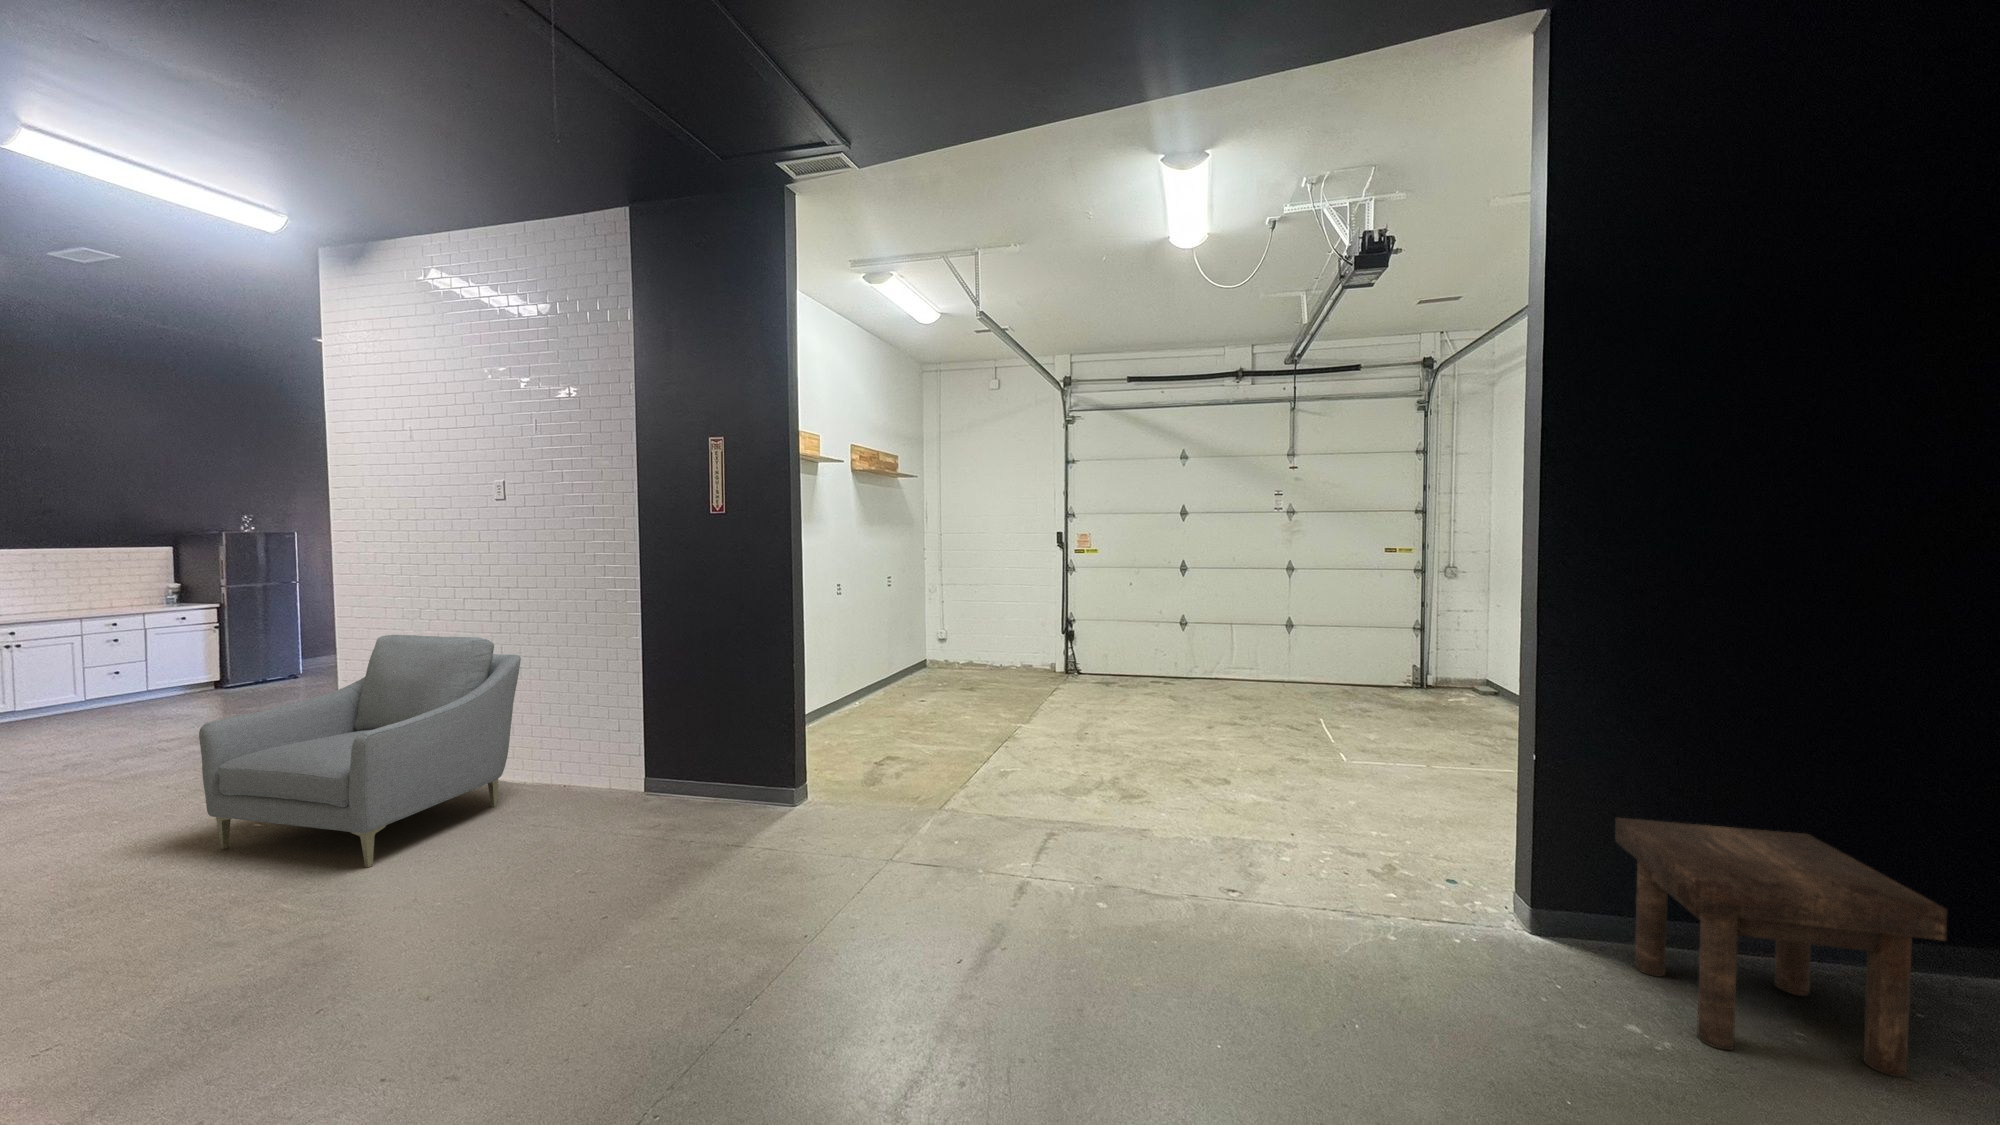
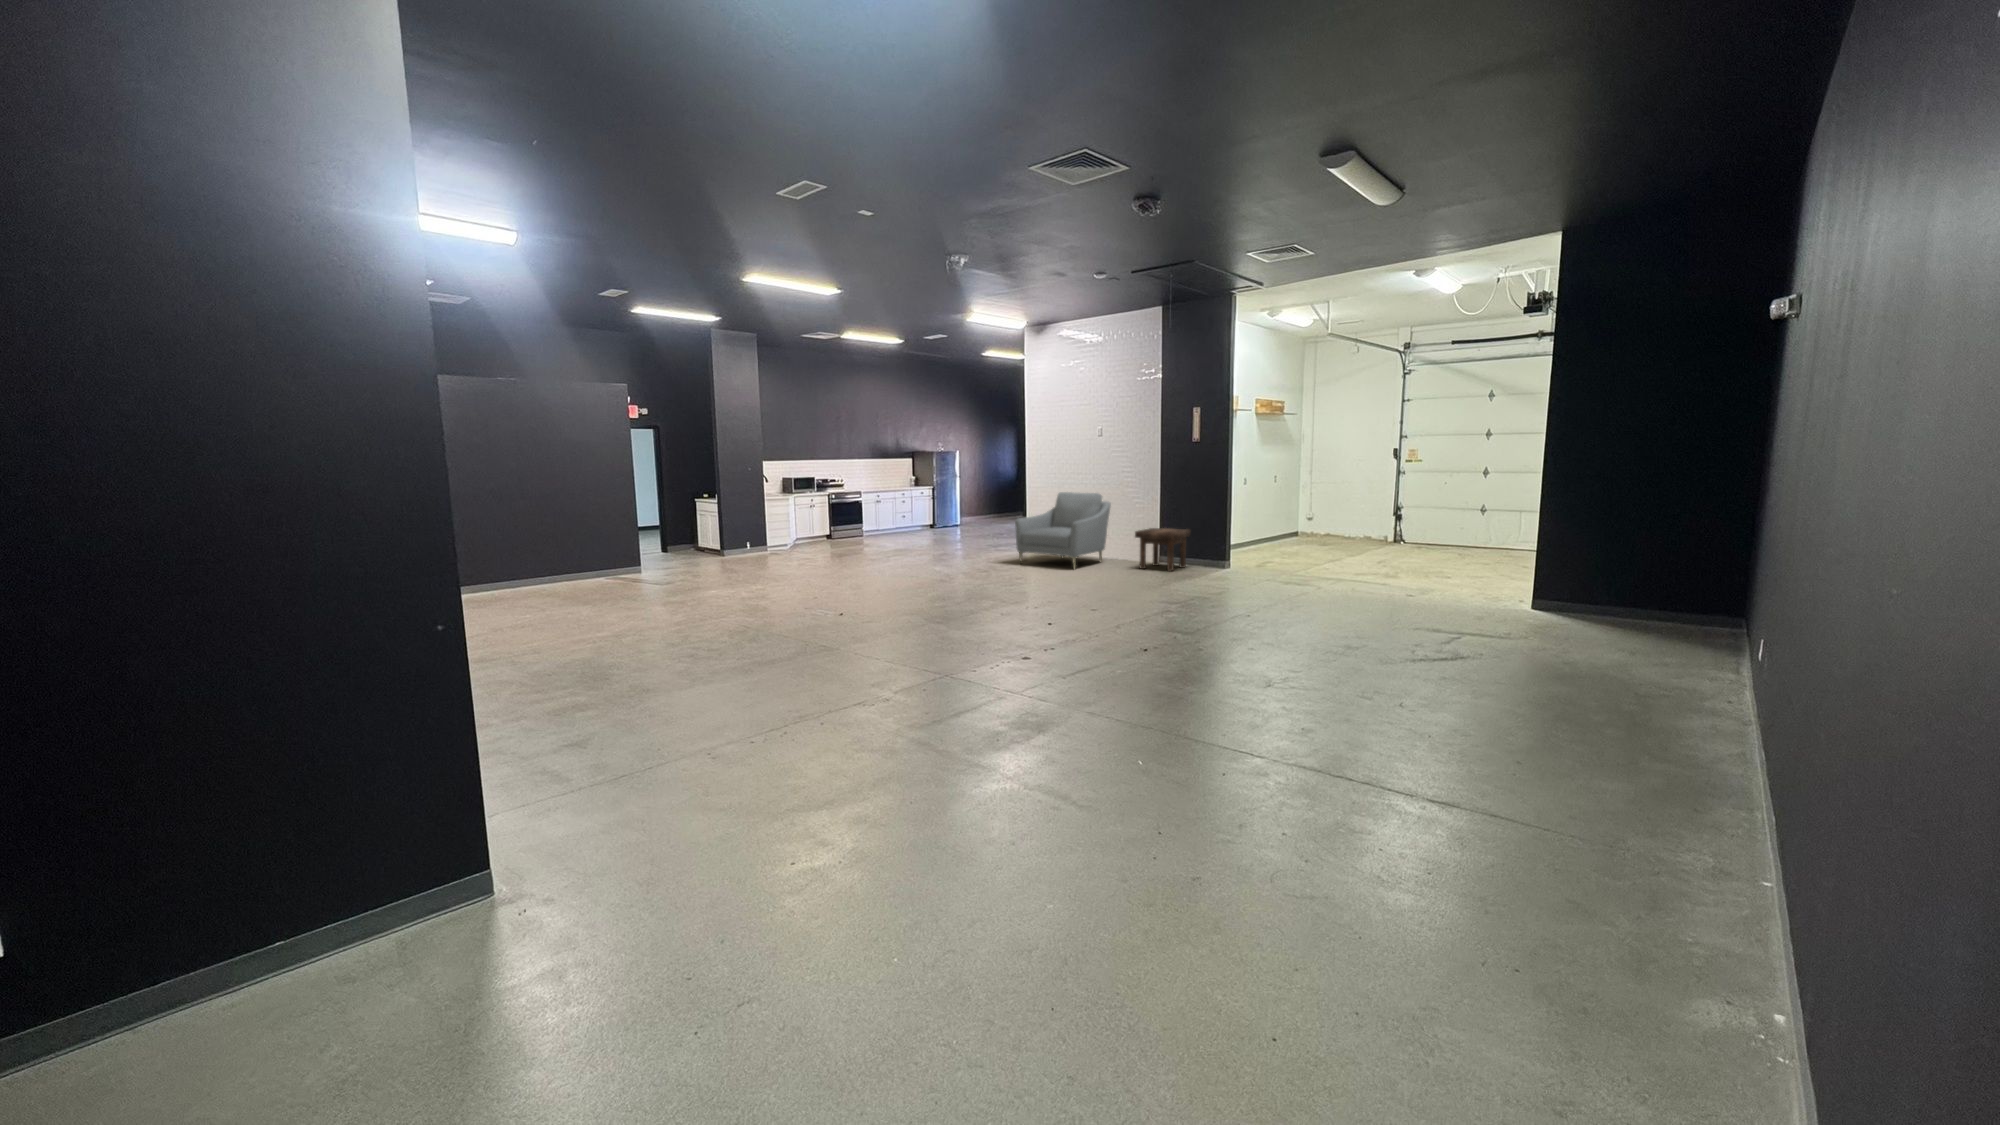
stool: present [1615,818,1947,1077] -> present [1135,528,1190,571]

